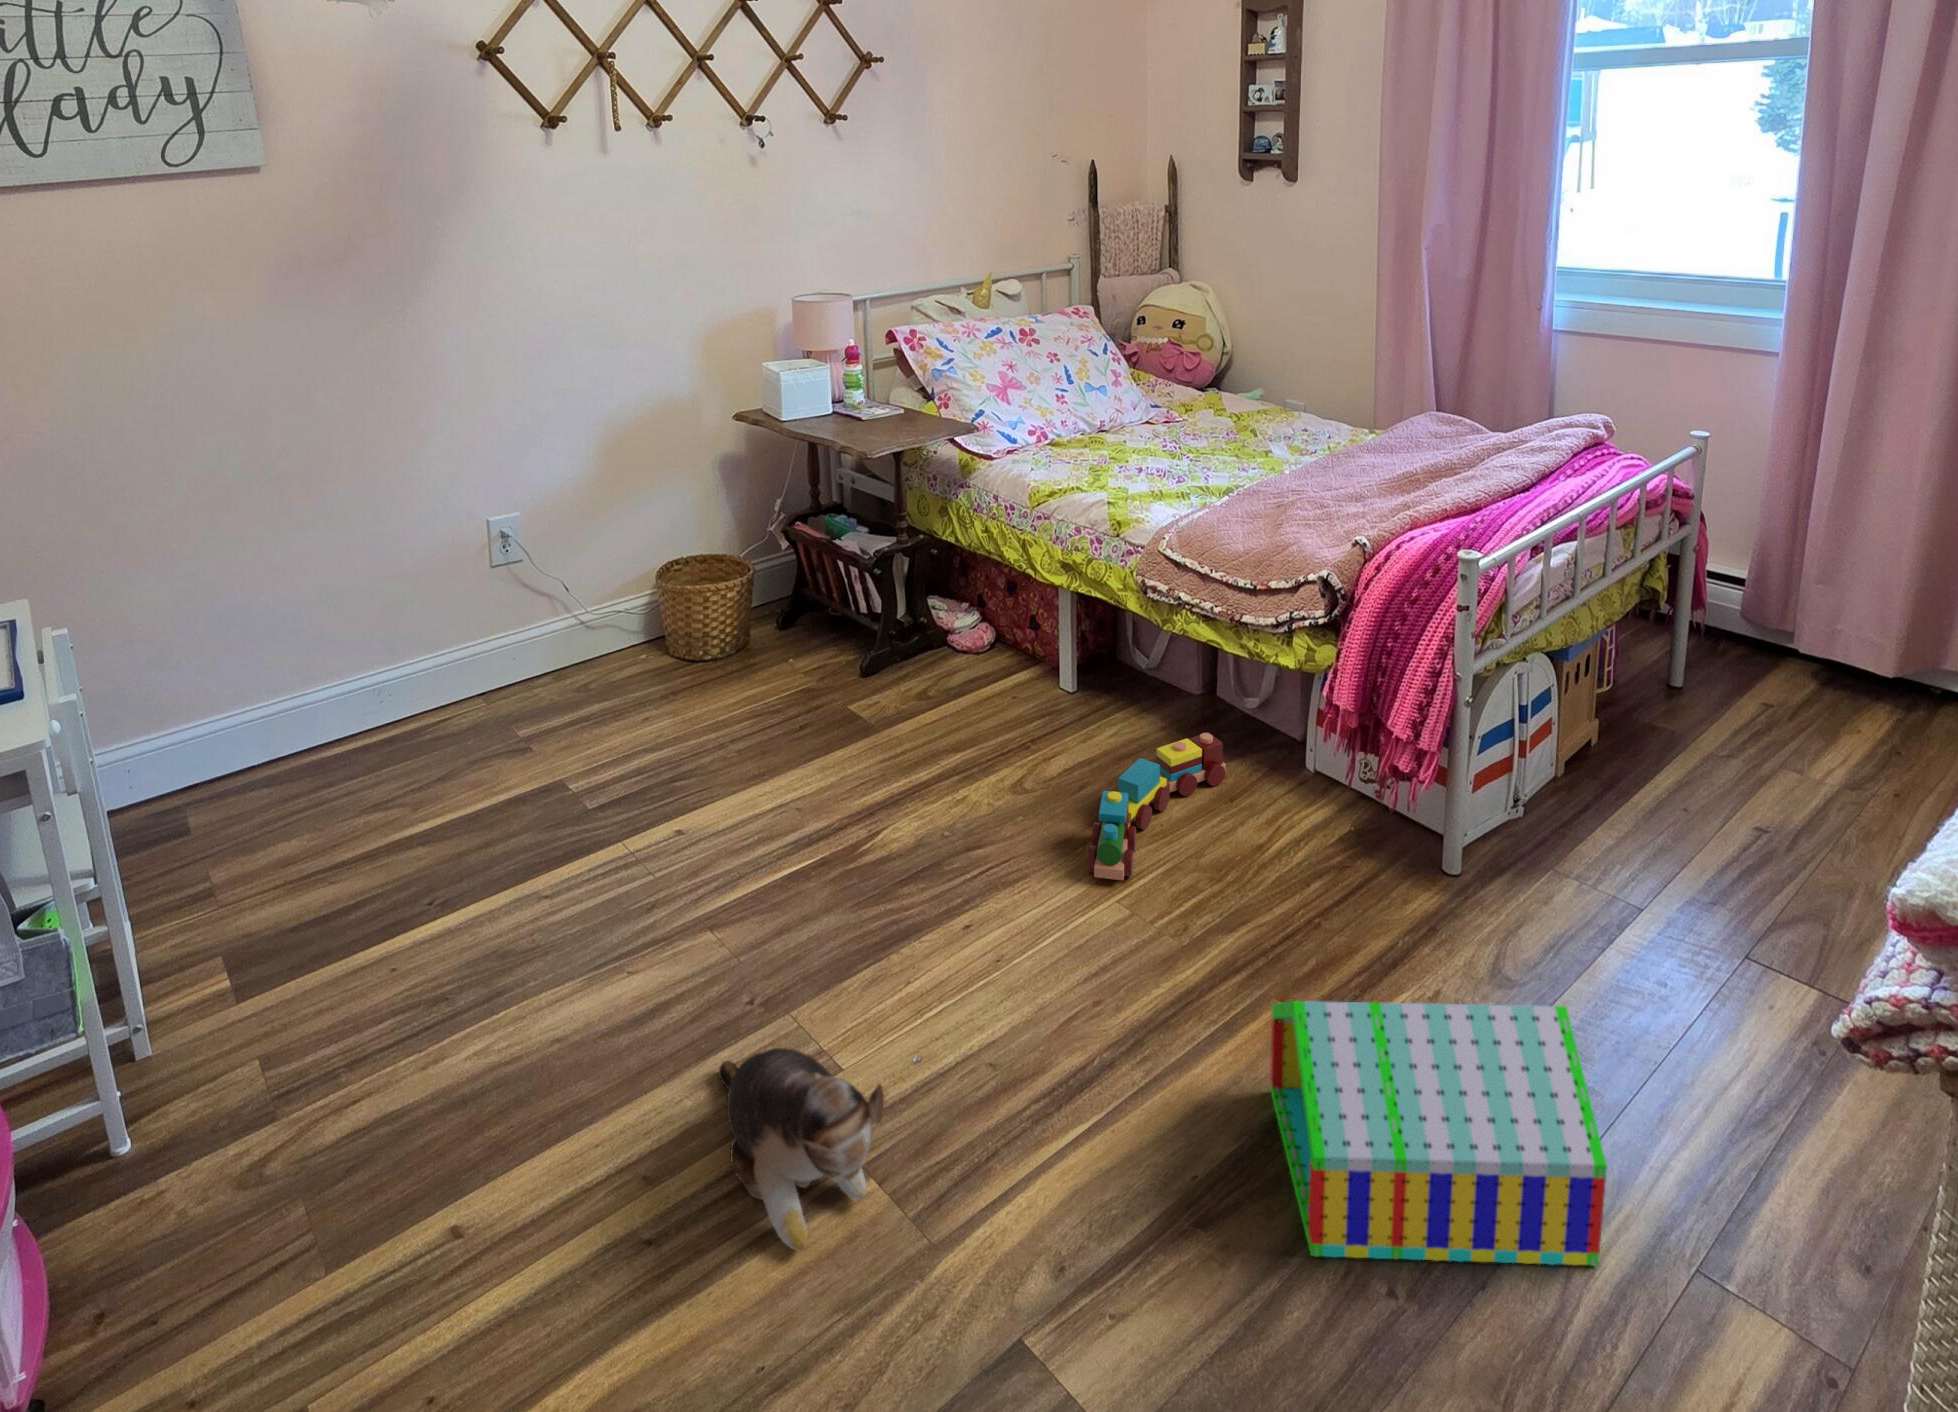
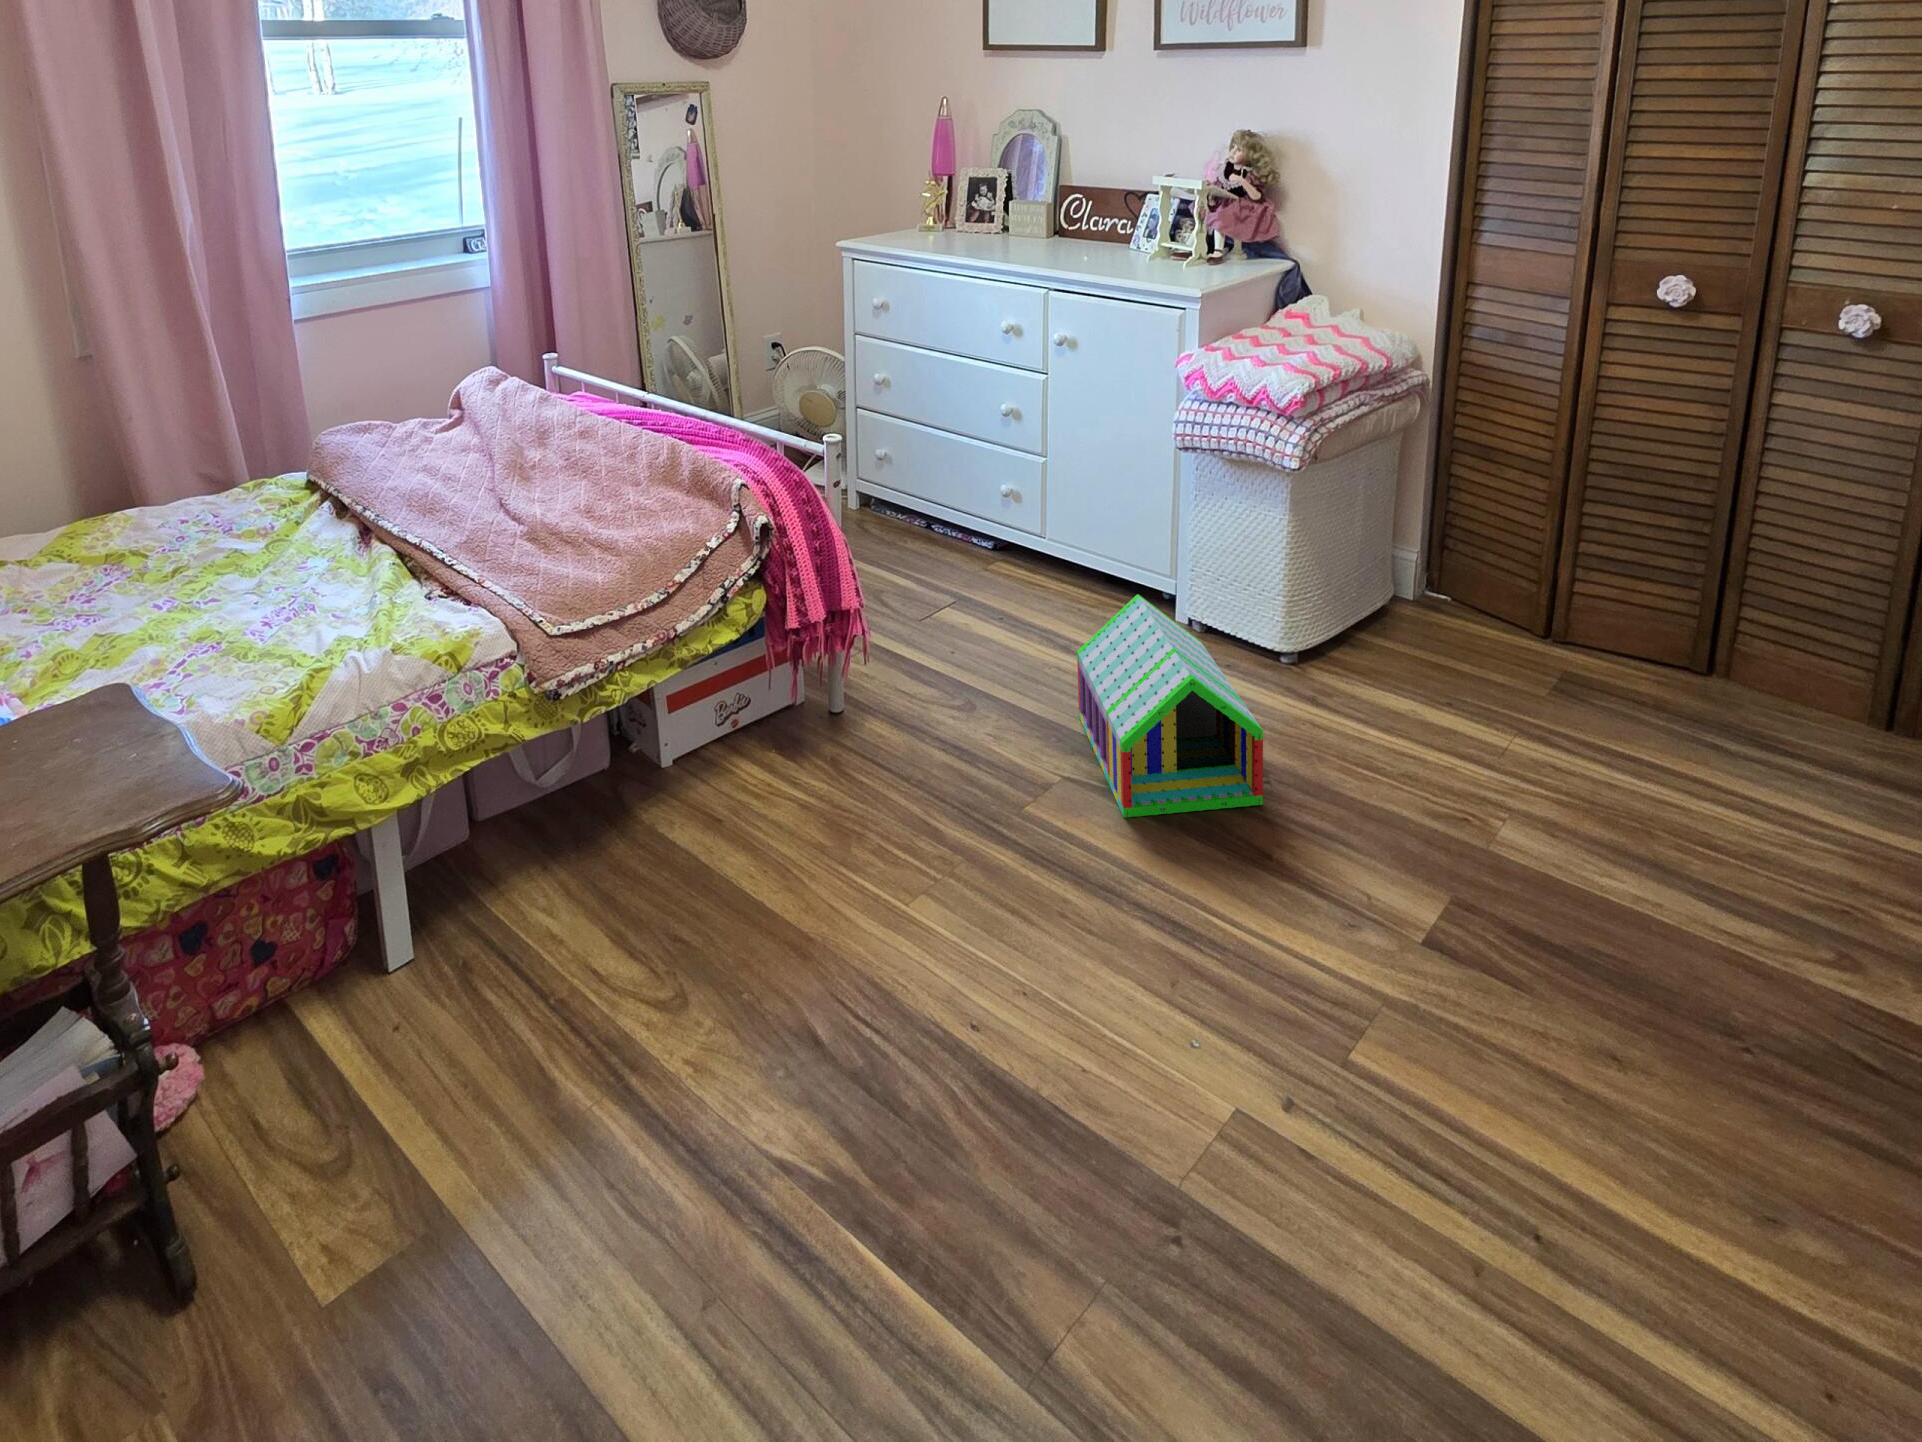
toy train: present [1088,733,1226,880] -> none [641,795,882,932]
plush toy: present [719,1048,884,1250] -> none [1295,860,1506,1232]

